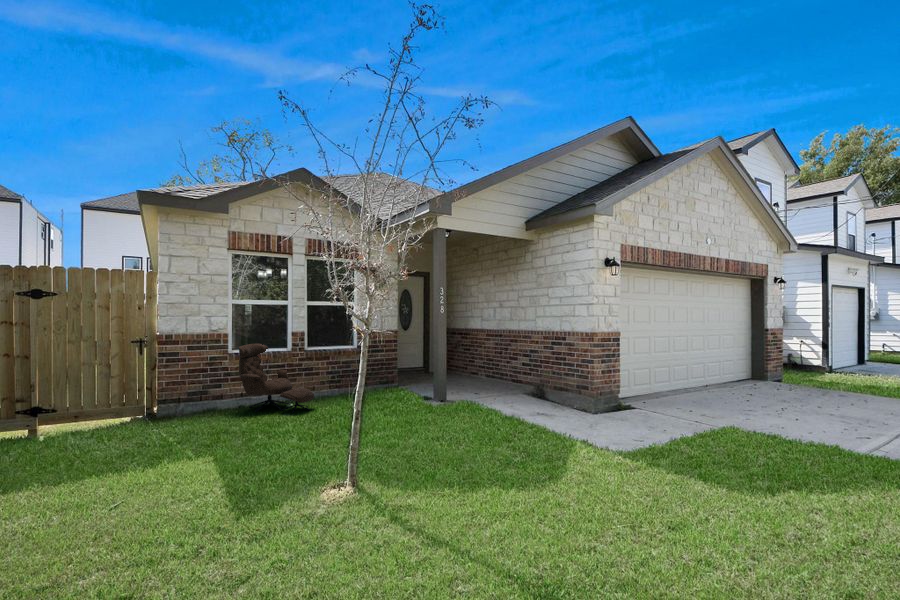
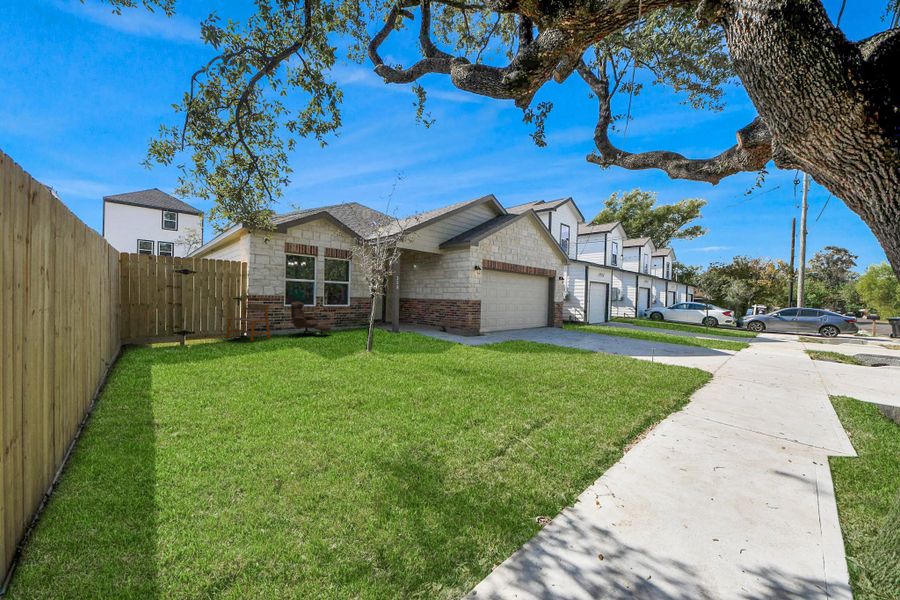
bench: none [113,349,191,429] -> present [226,304,270,341]

